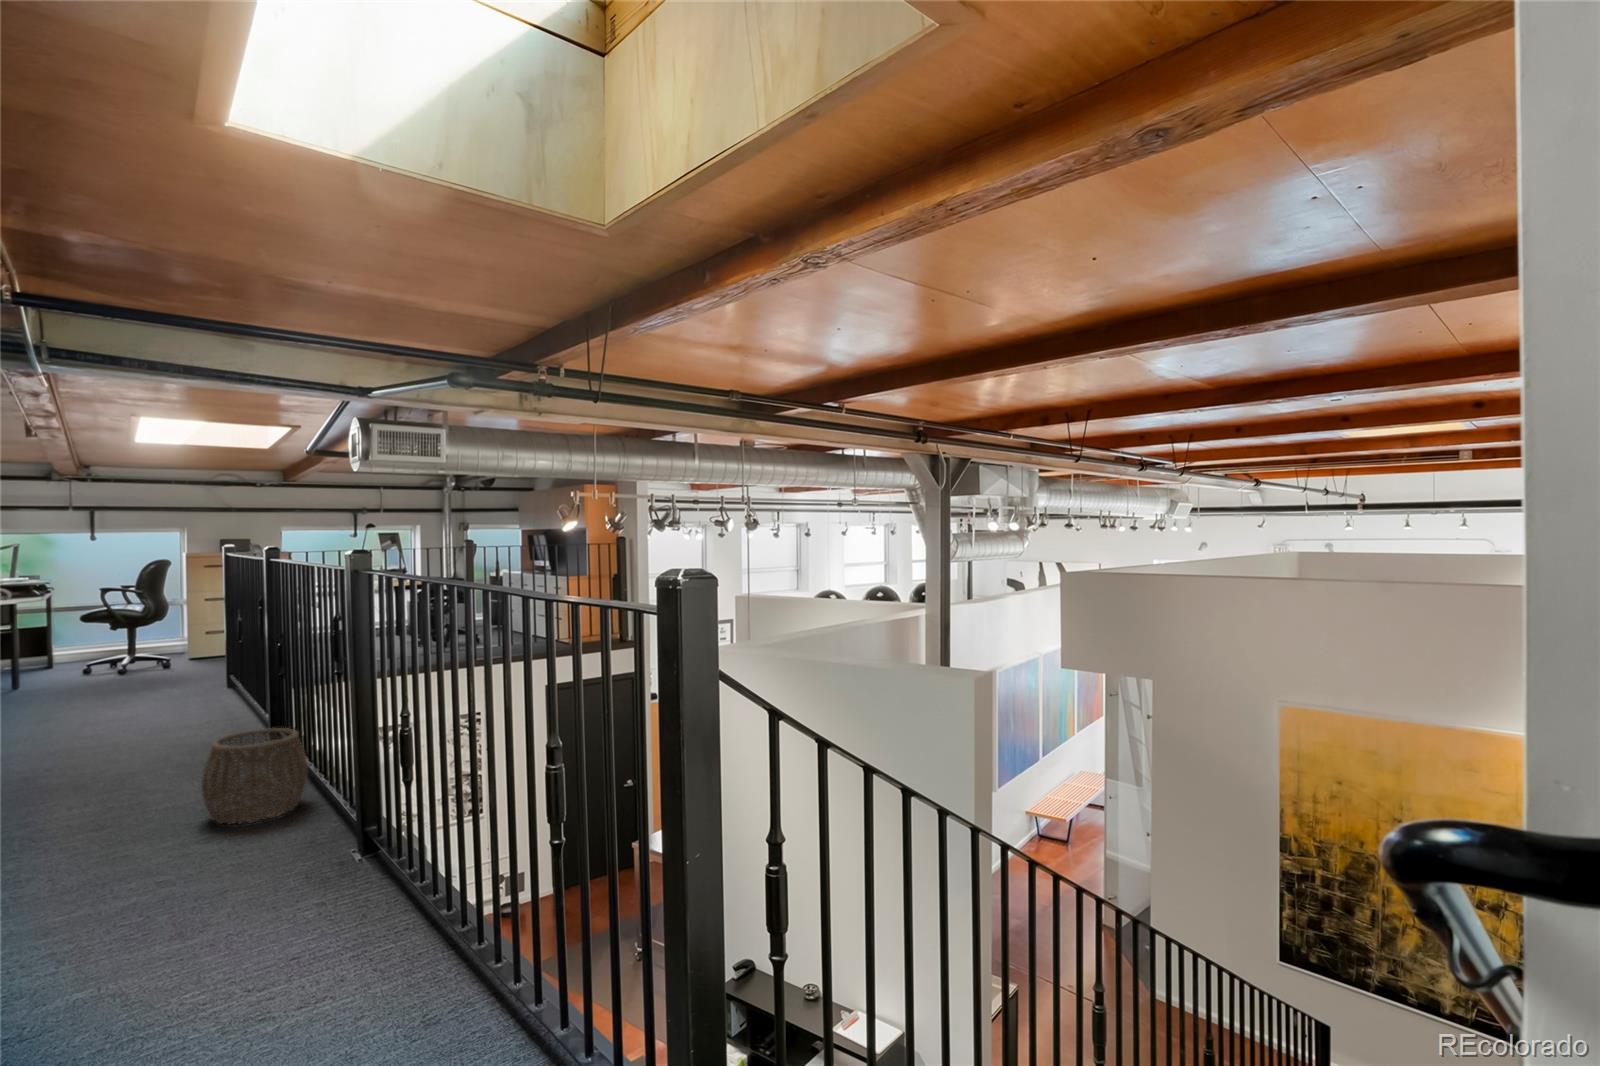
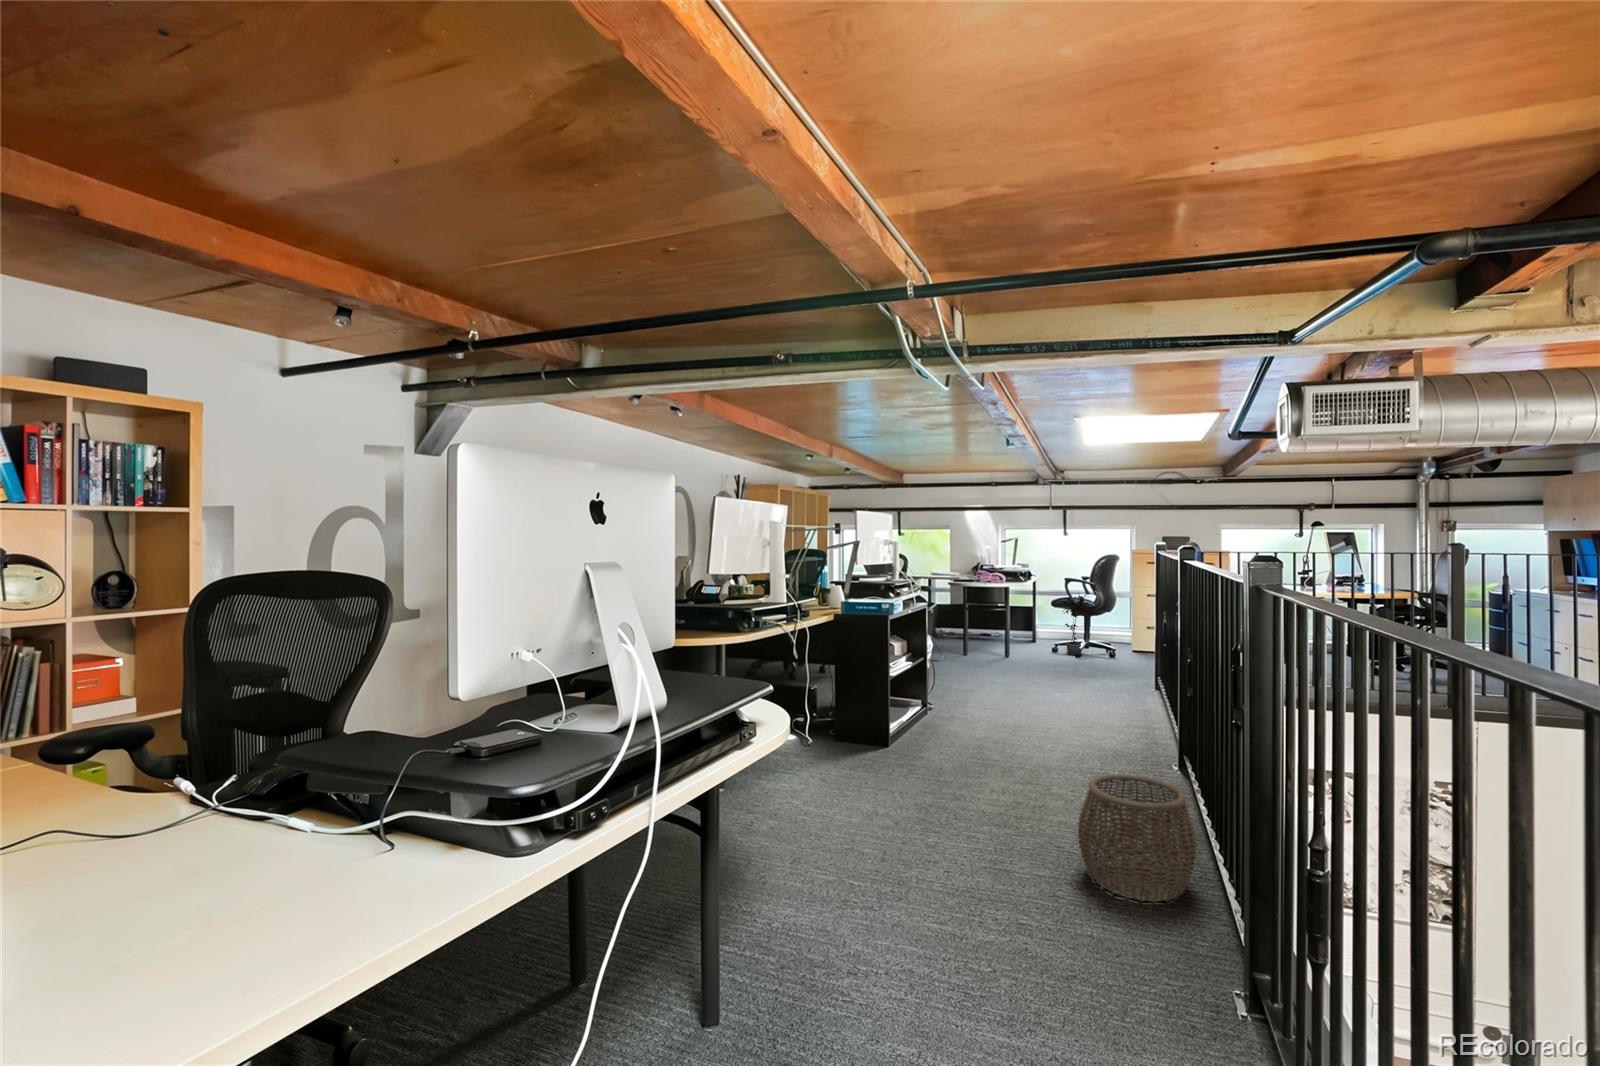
potted plant: none [97,604,144,674] -> present [1062,593,1092,655]

